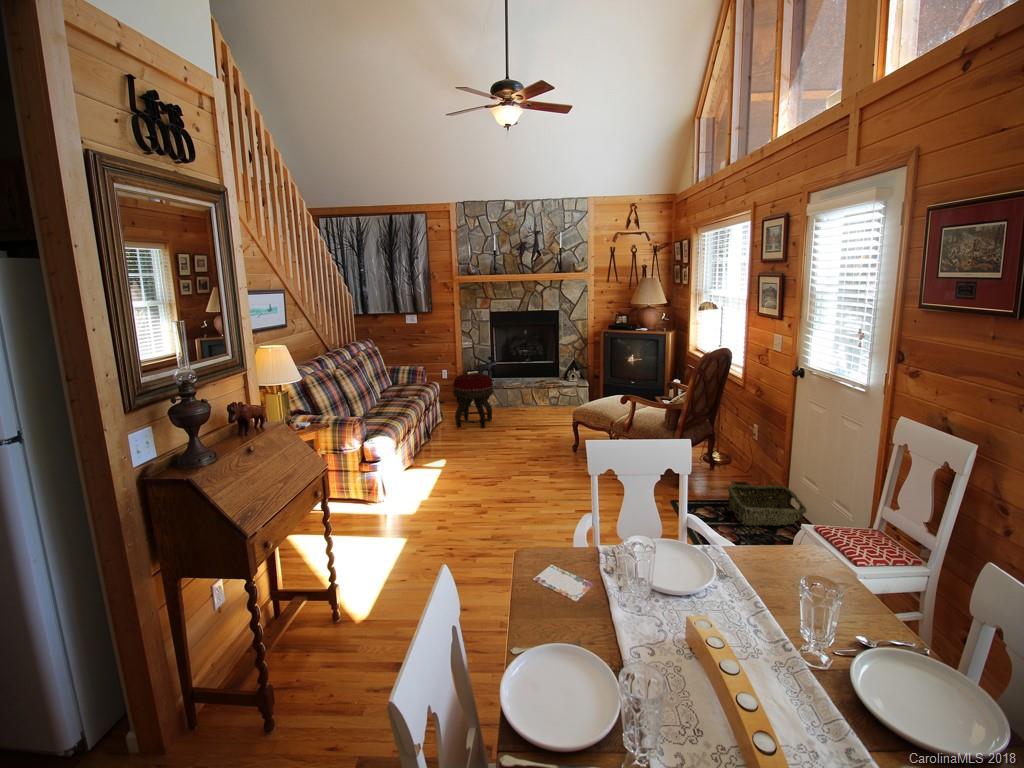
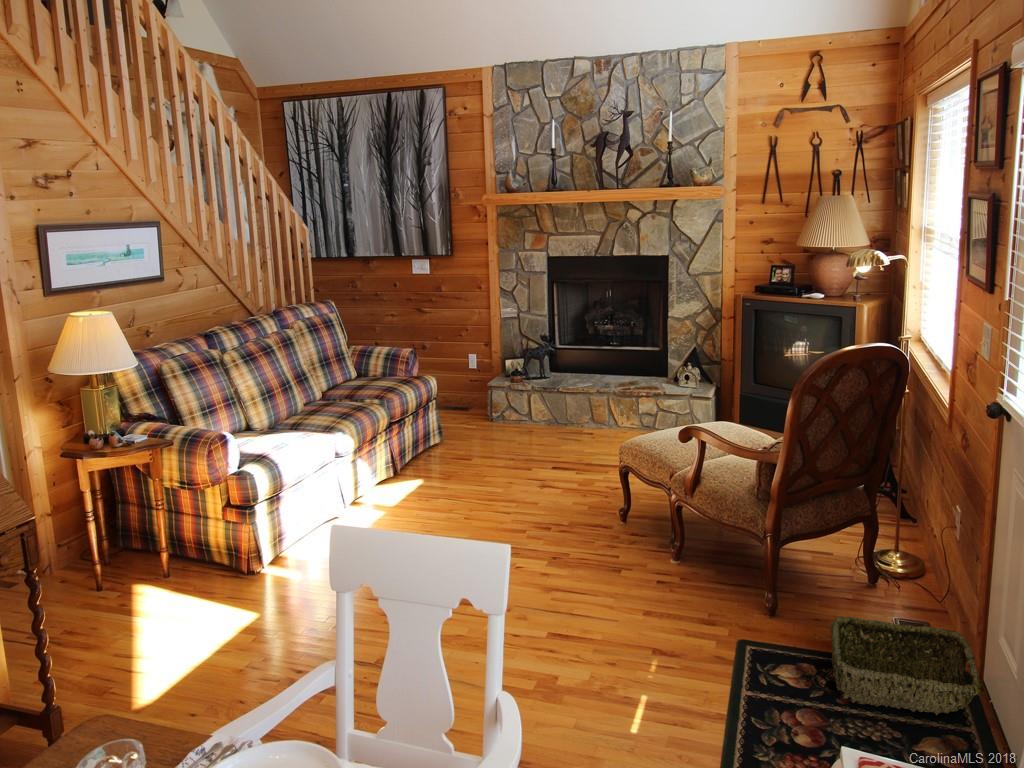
footstool: present [453,373,493,428] -> none [454,364,525,461]

